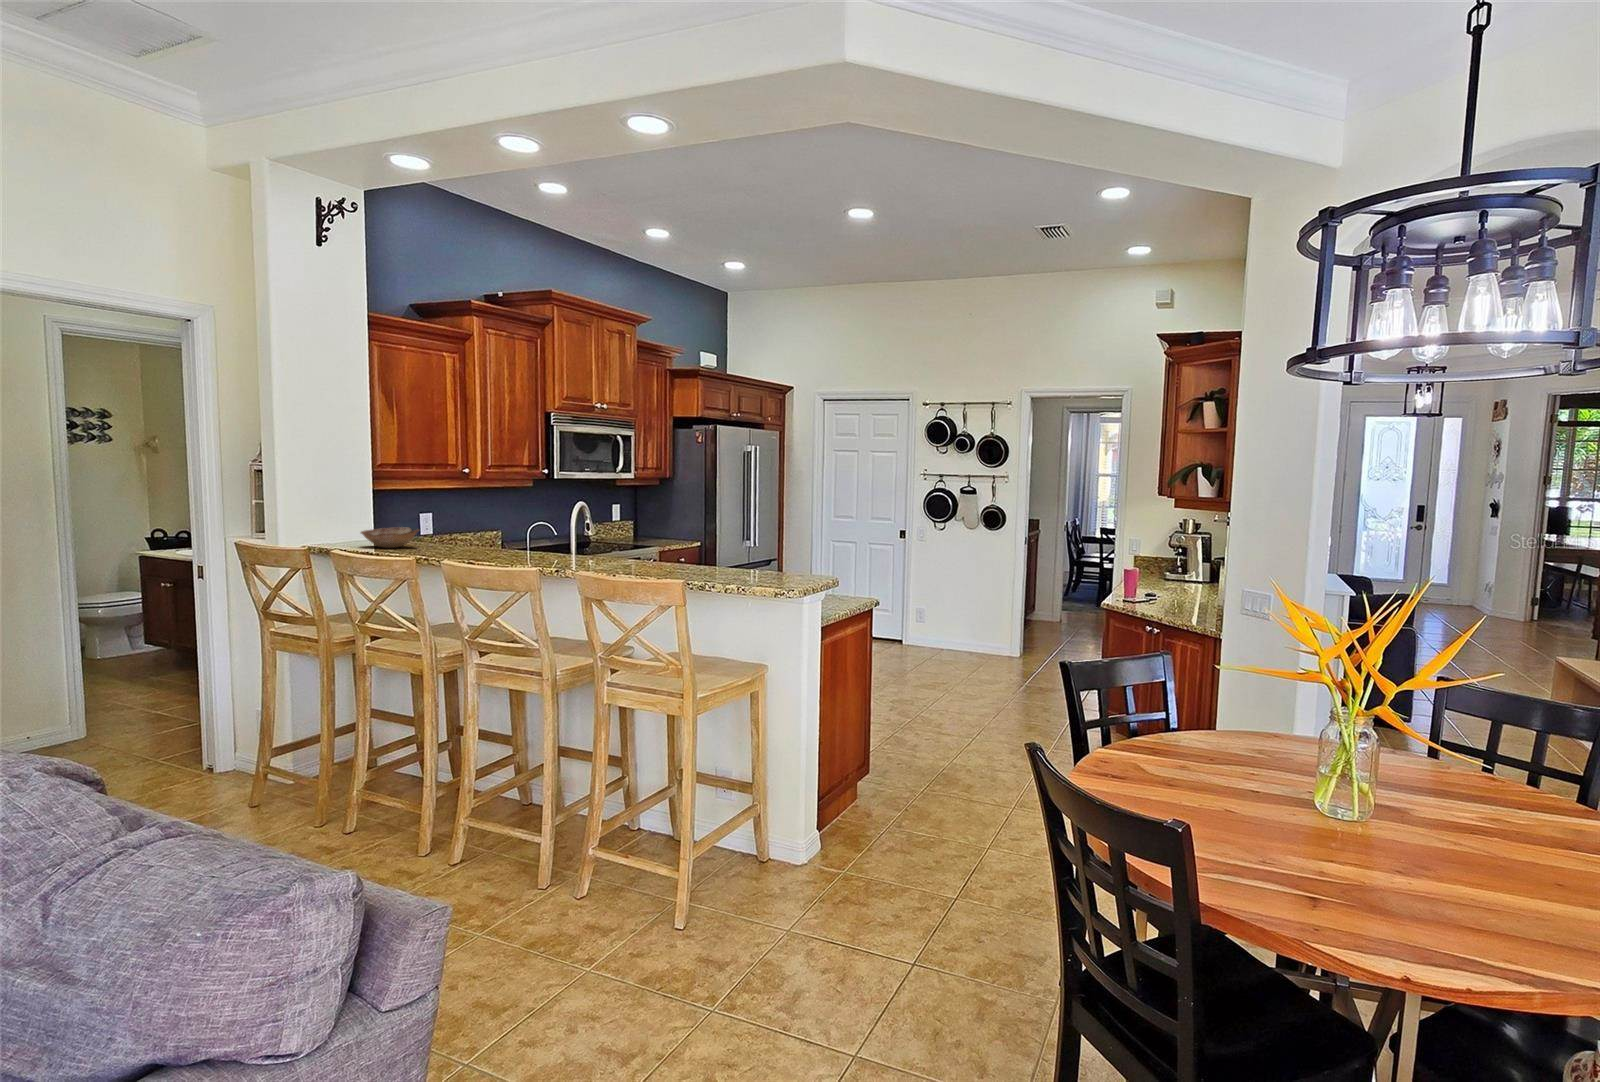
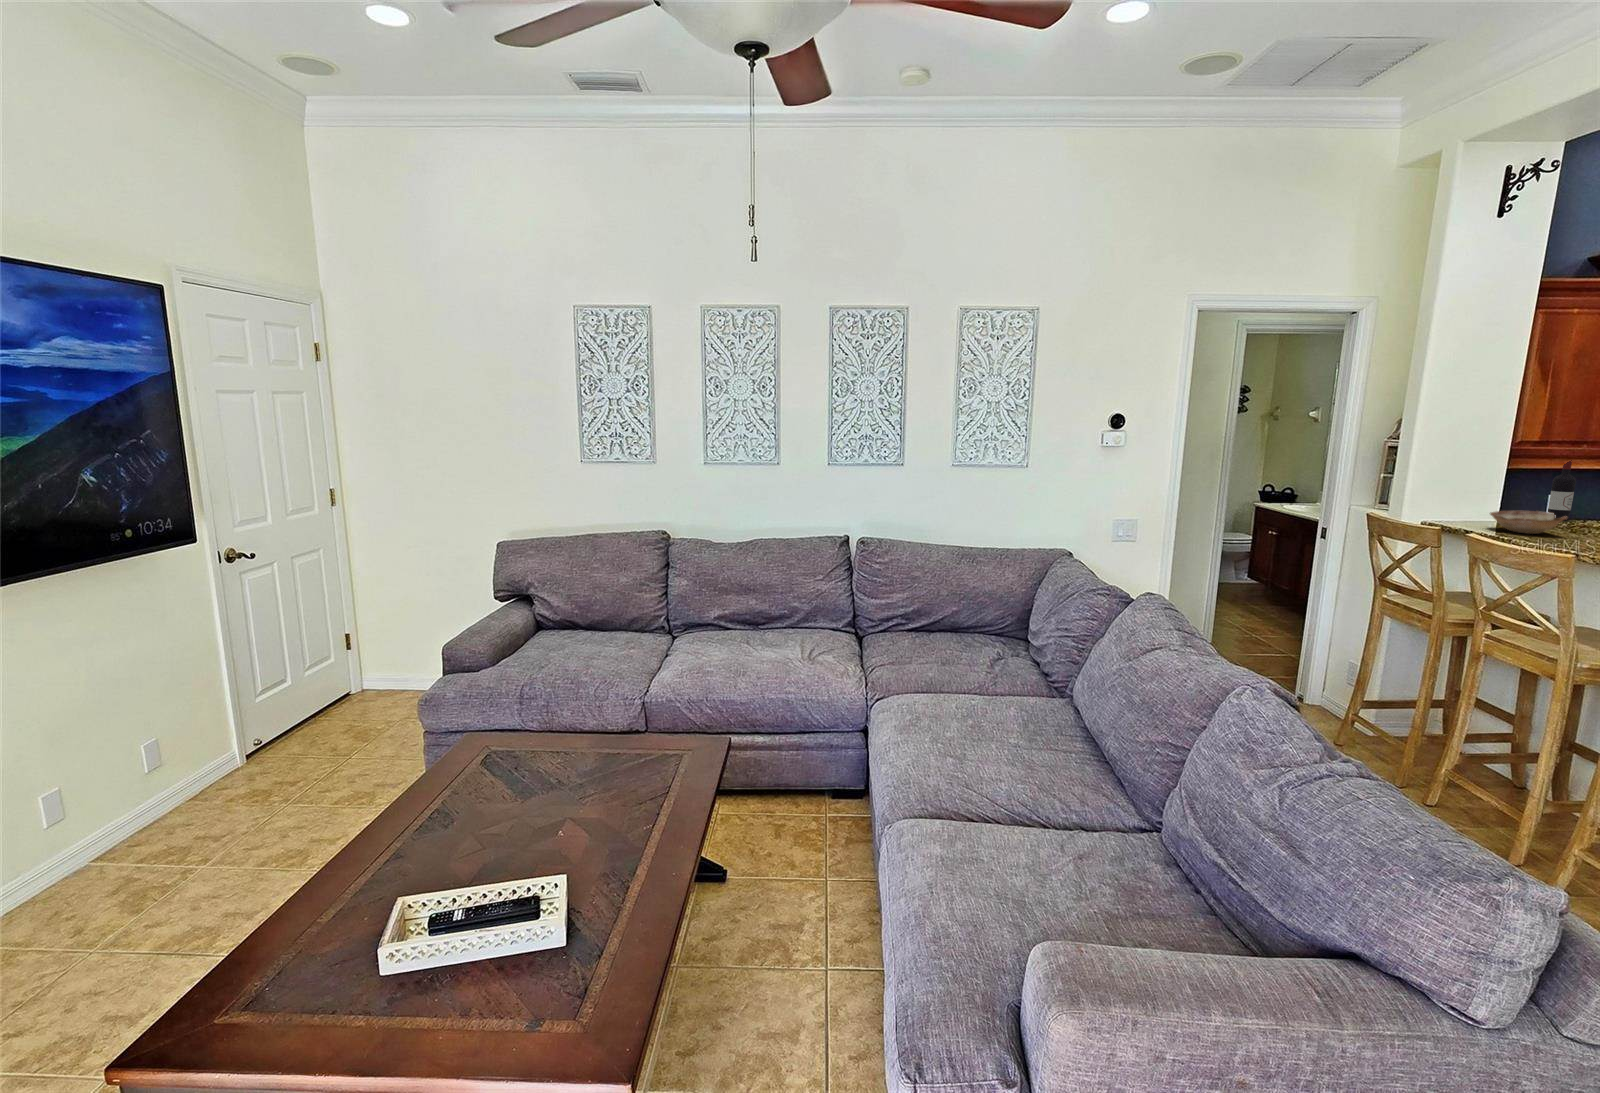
wine bottle: none [414,482,430,538] -> present [1548,460,1576,520]

